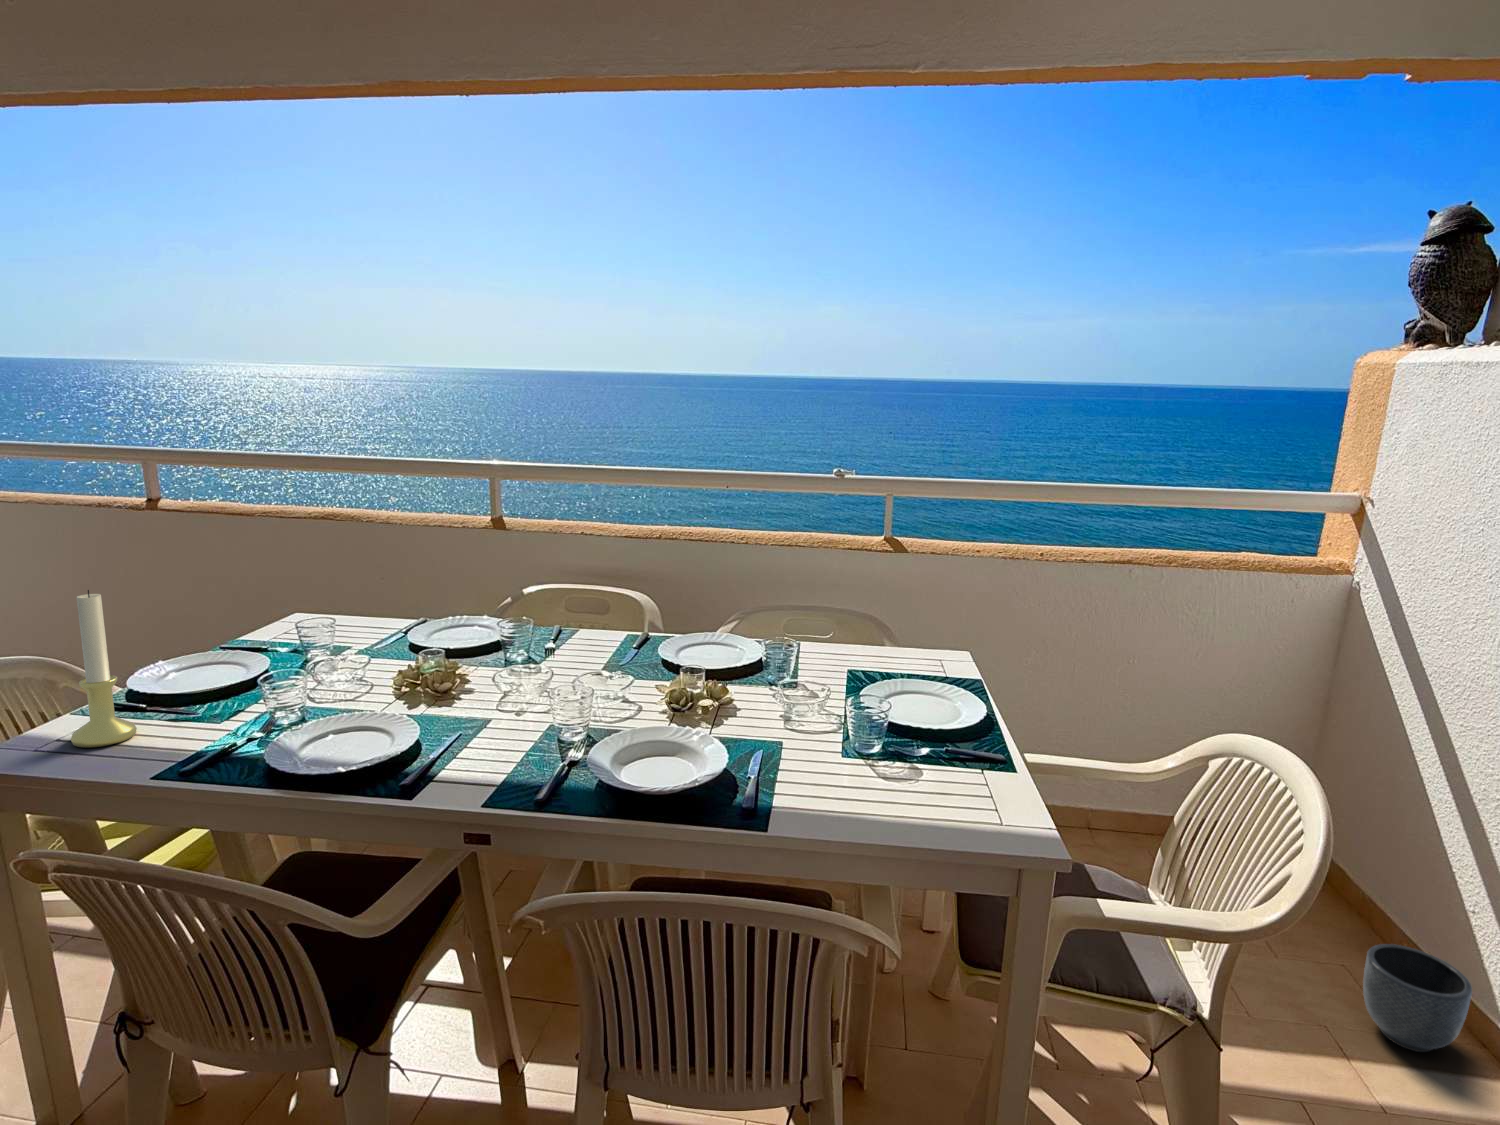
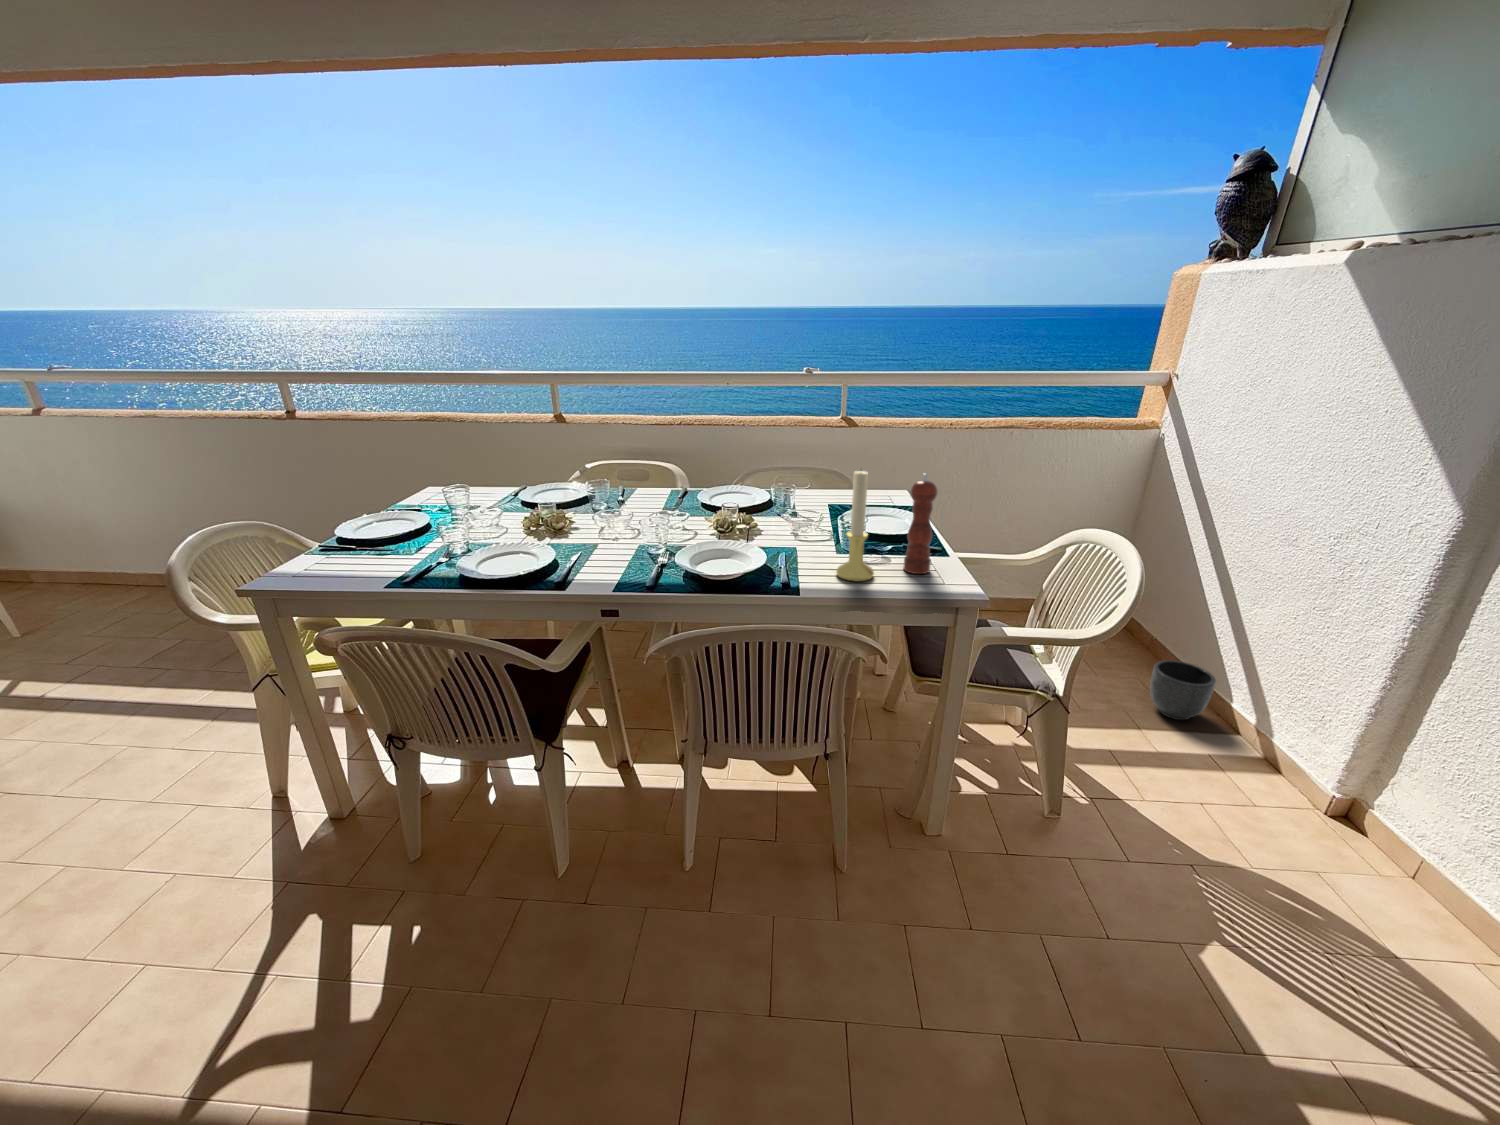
candle holder: present [71,590,137,748] -> present [837,471,874,581]
pepper mill: none [939,647,989,802] -> present [903,473,938,574]

